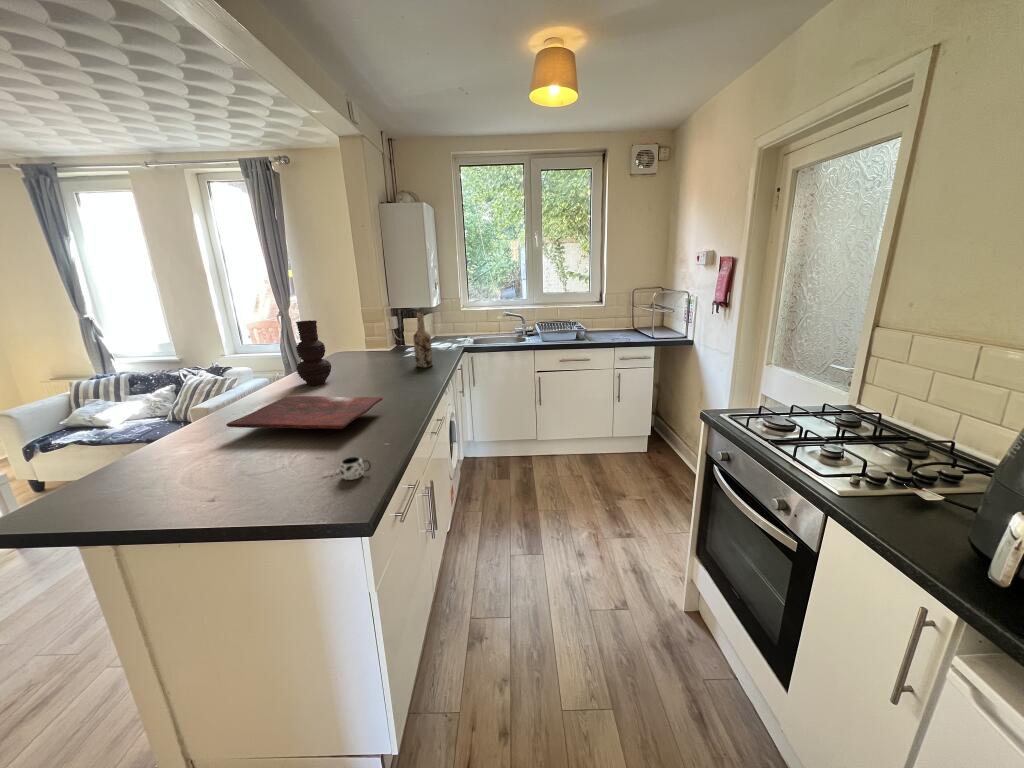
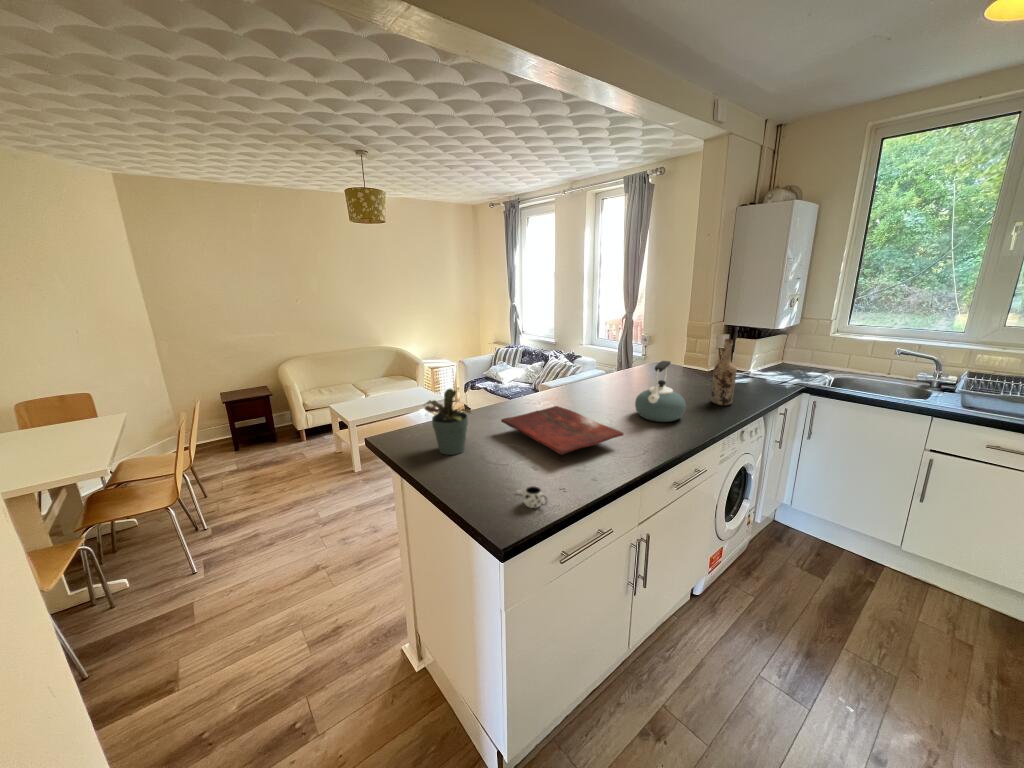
vase: present [296,320,331,385] -> none [588,336,619,397]
kettle: none [363,332,410,389] -> present [635,361,686,422]
potted plant: none [101,387,198,487] -> present [425,389,471,455]

